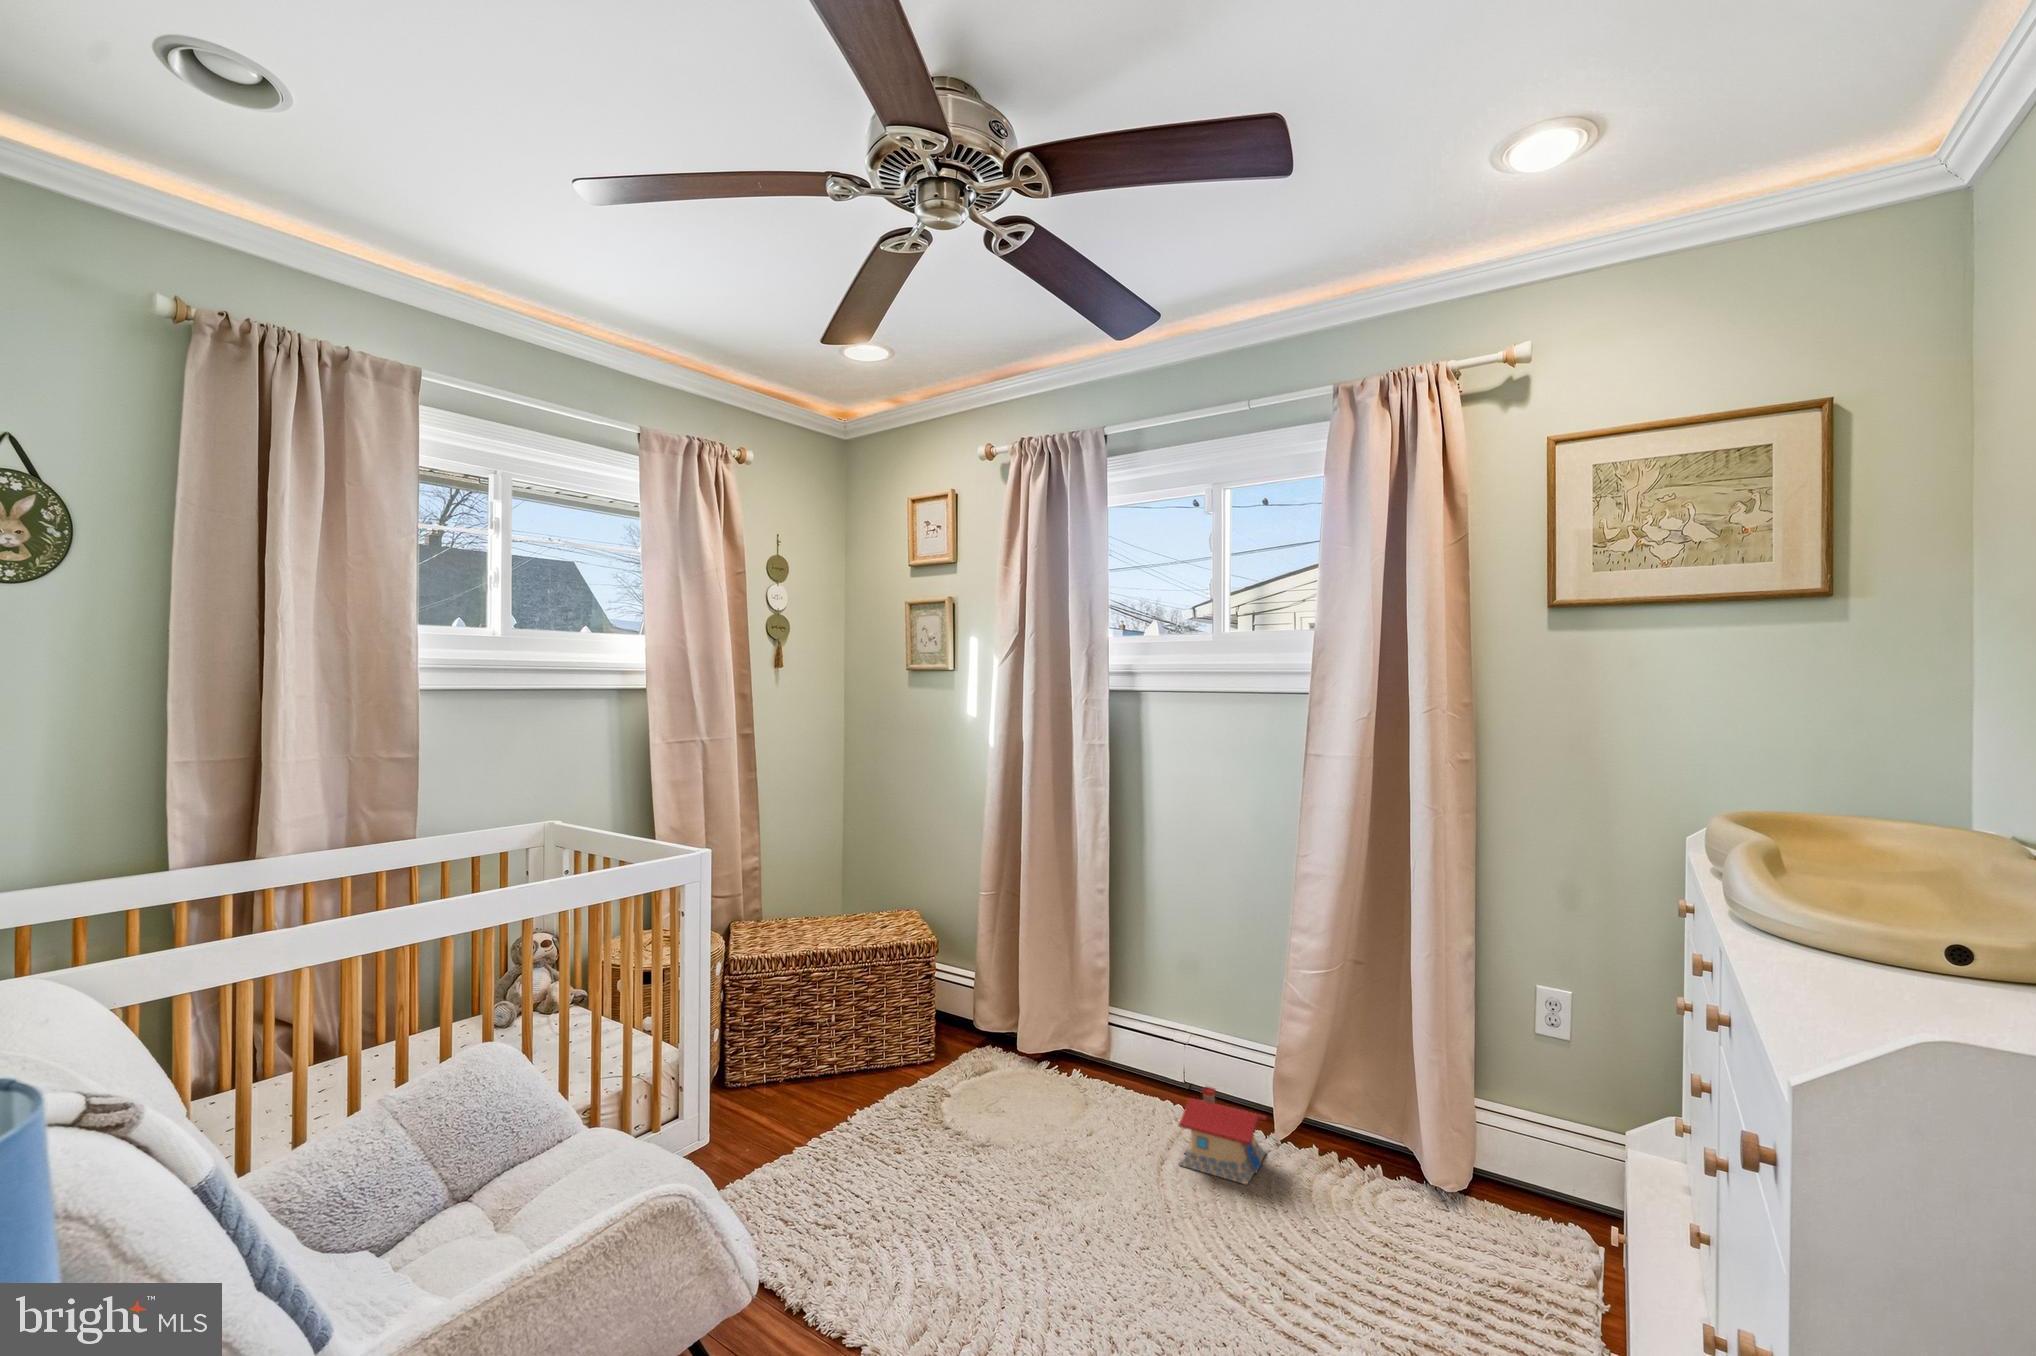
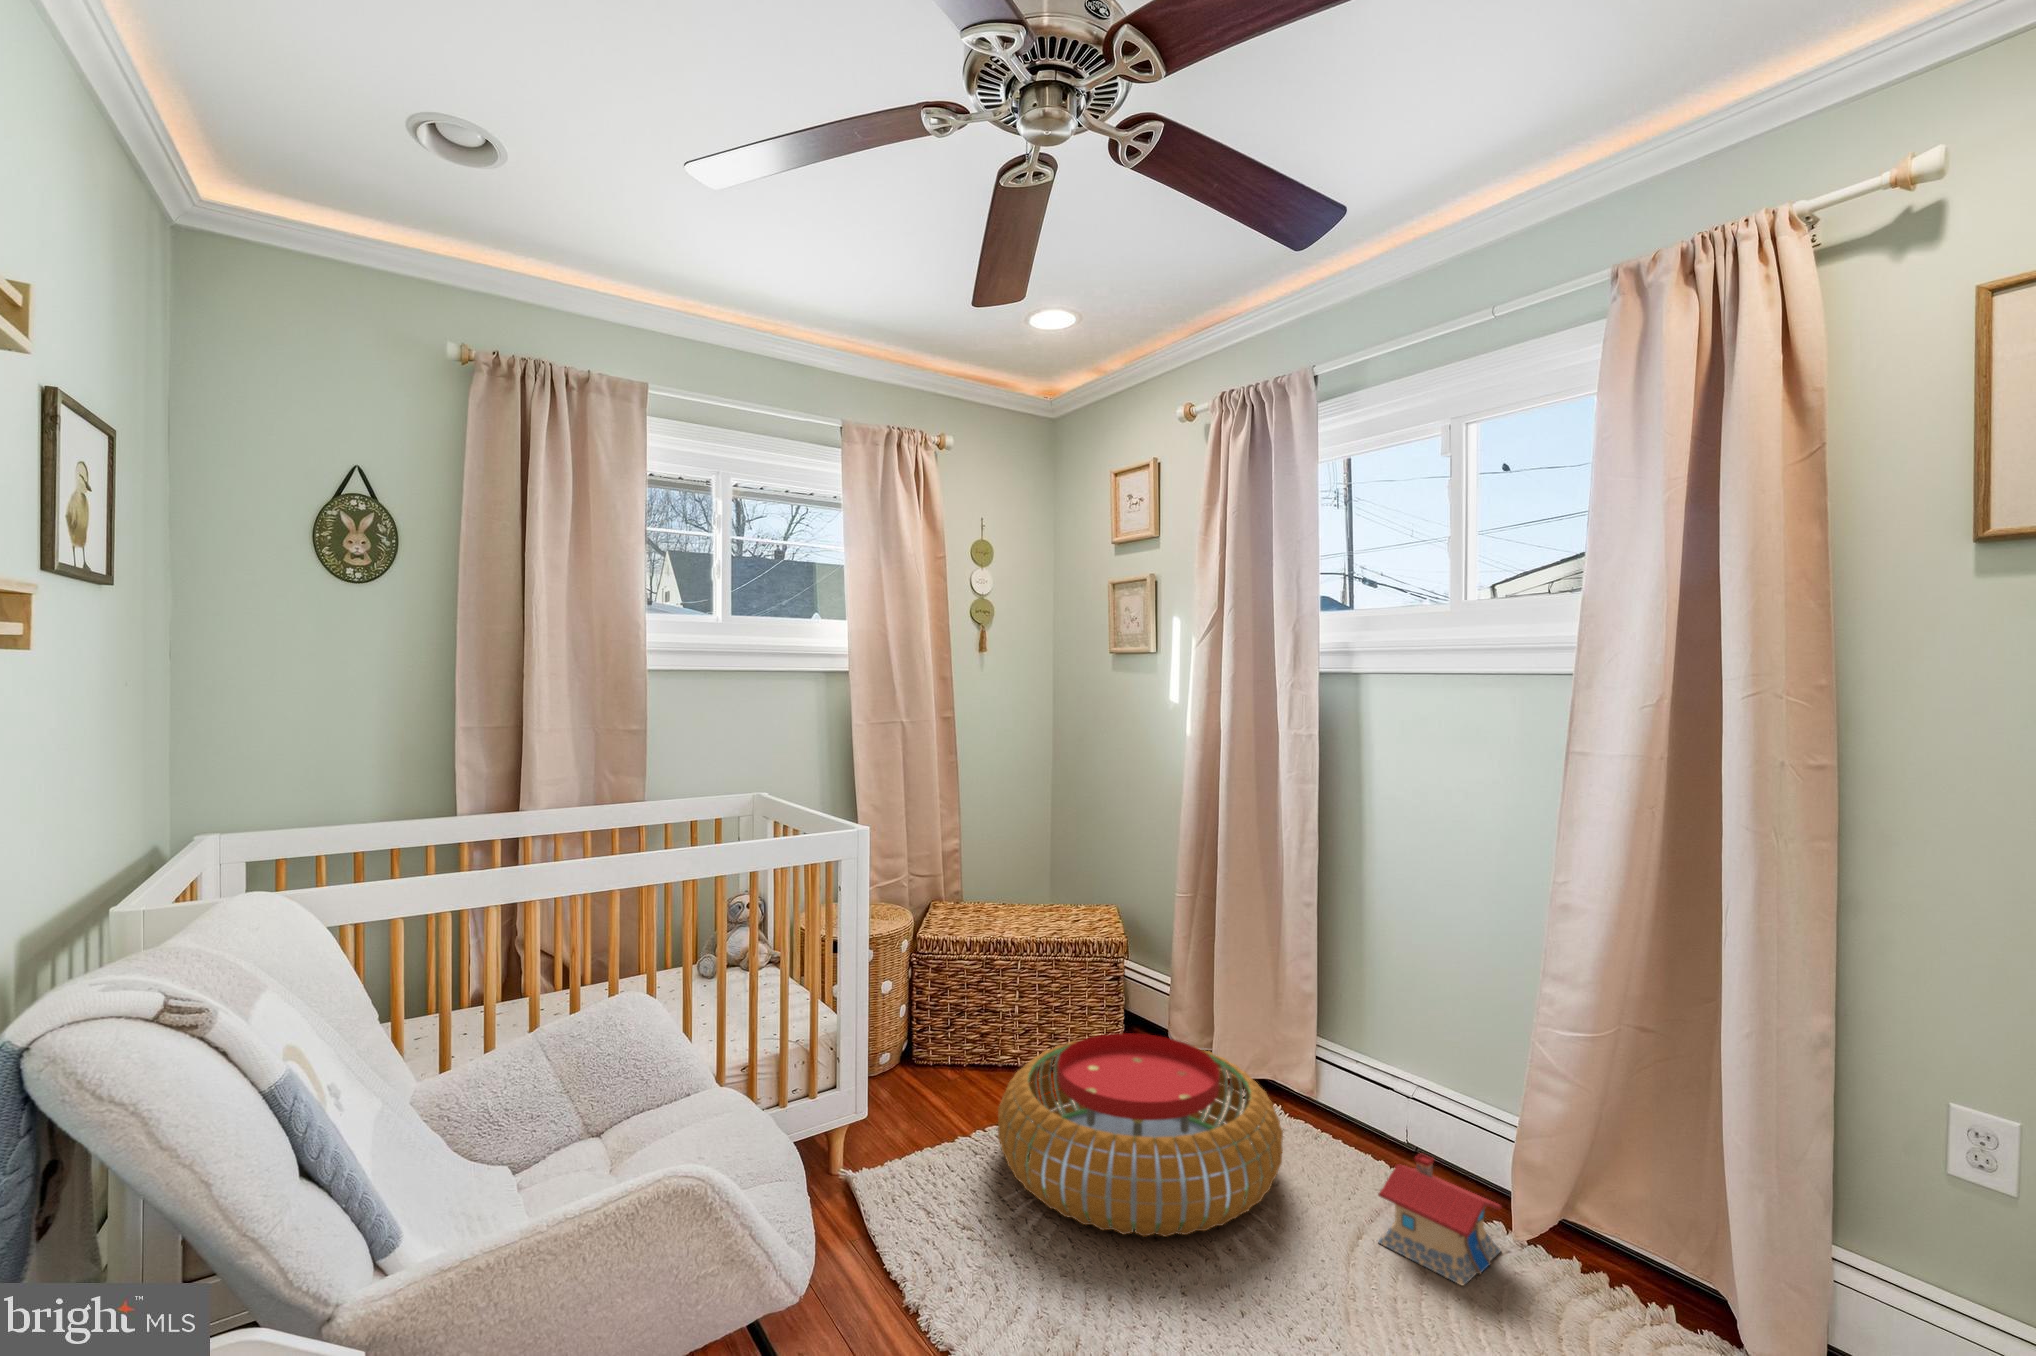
pouf: none [842,1023,1098,1201] -> present [998,1033,1283,1237]

